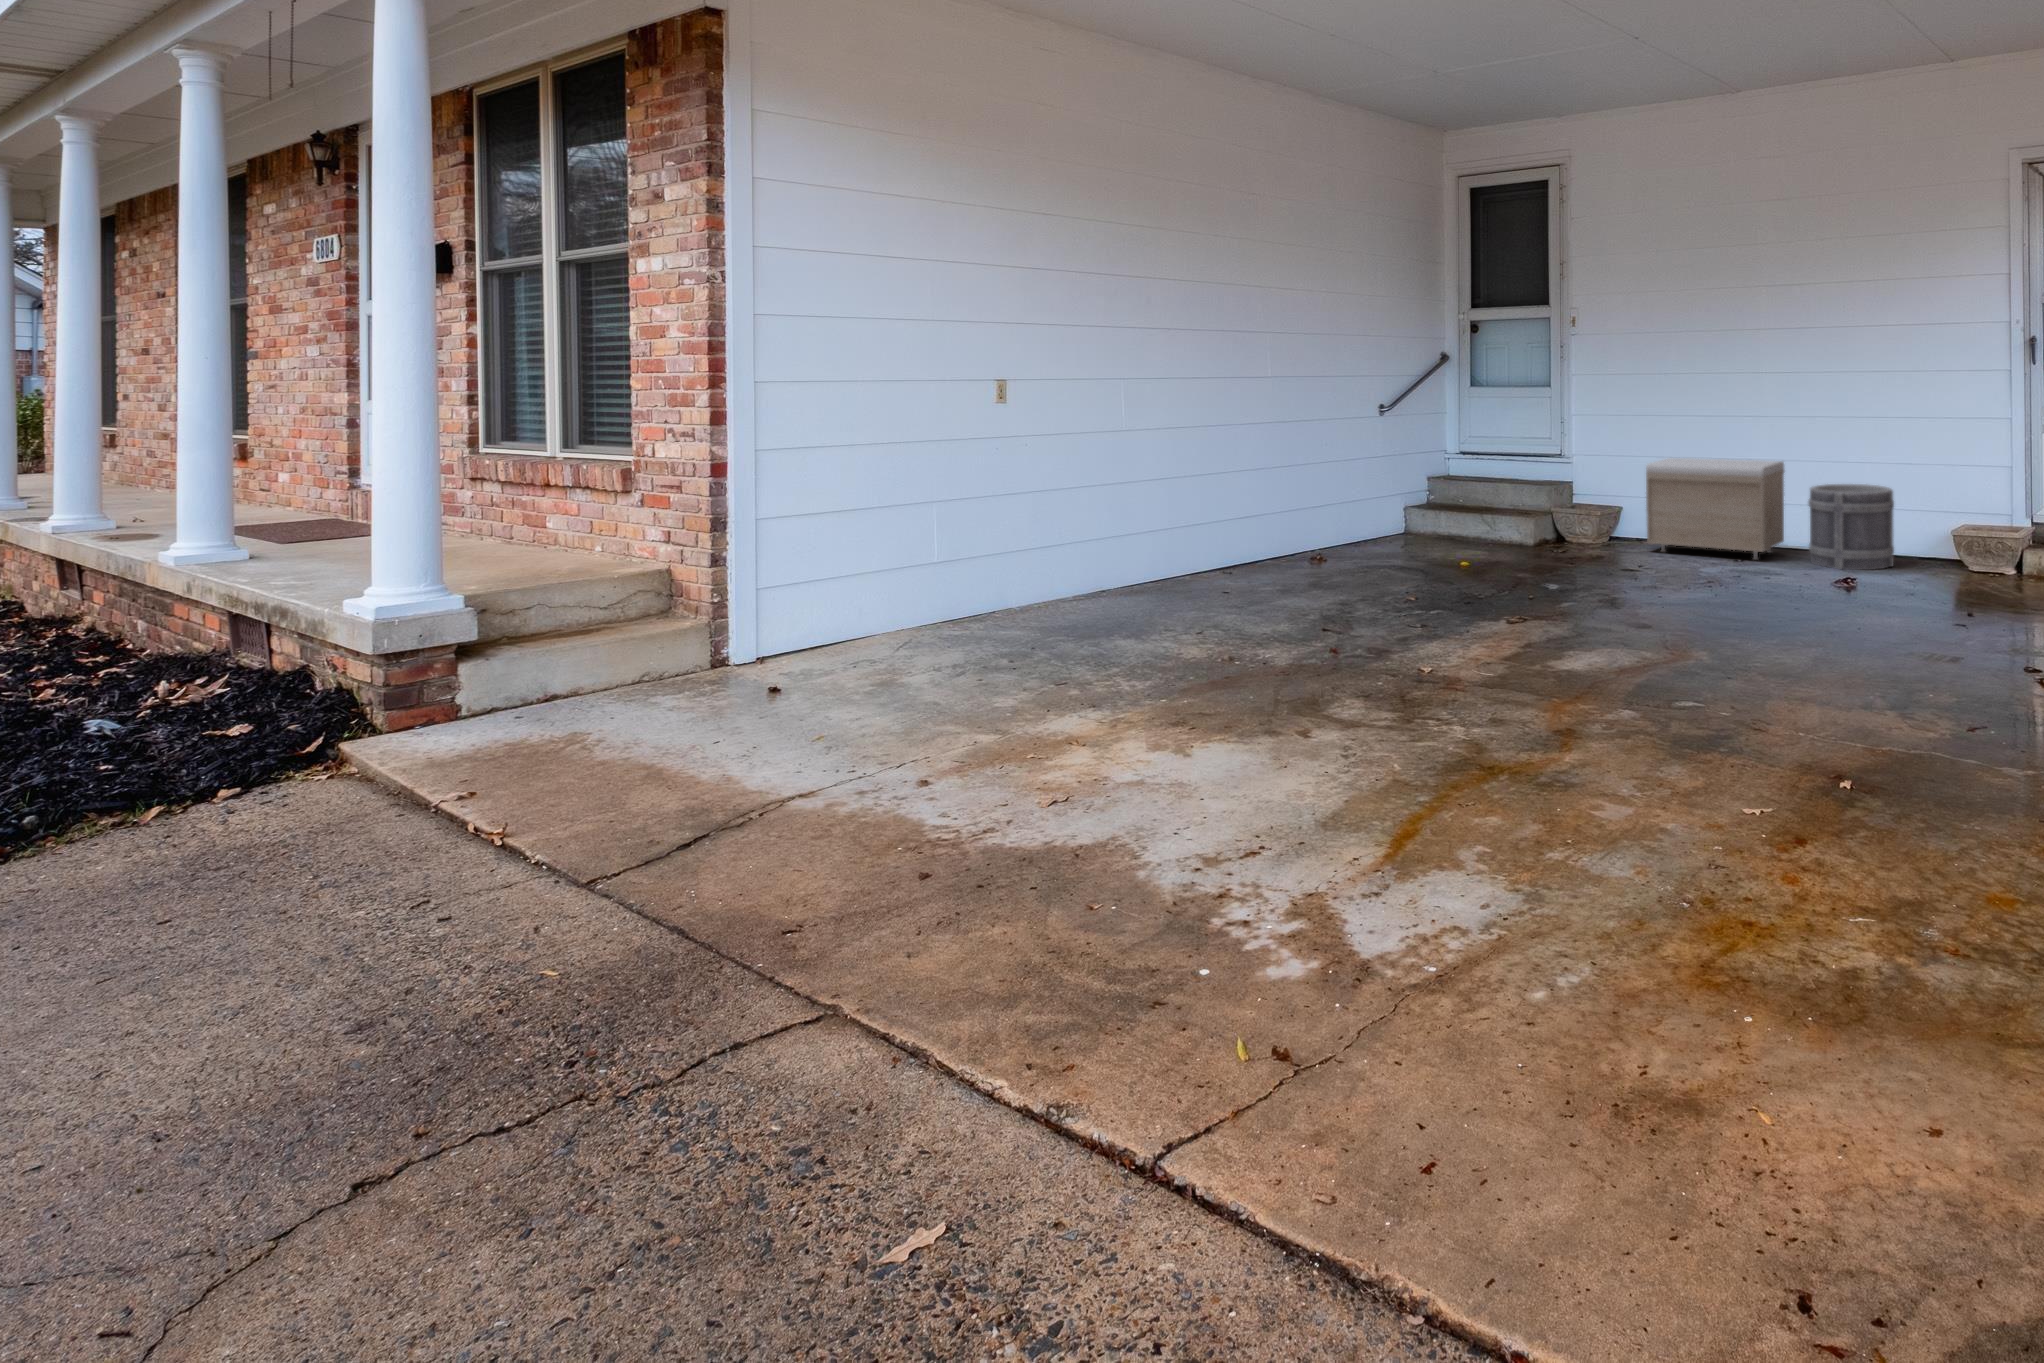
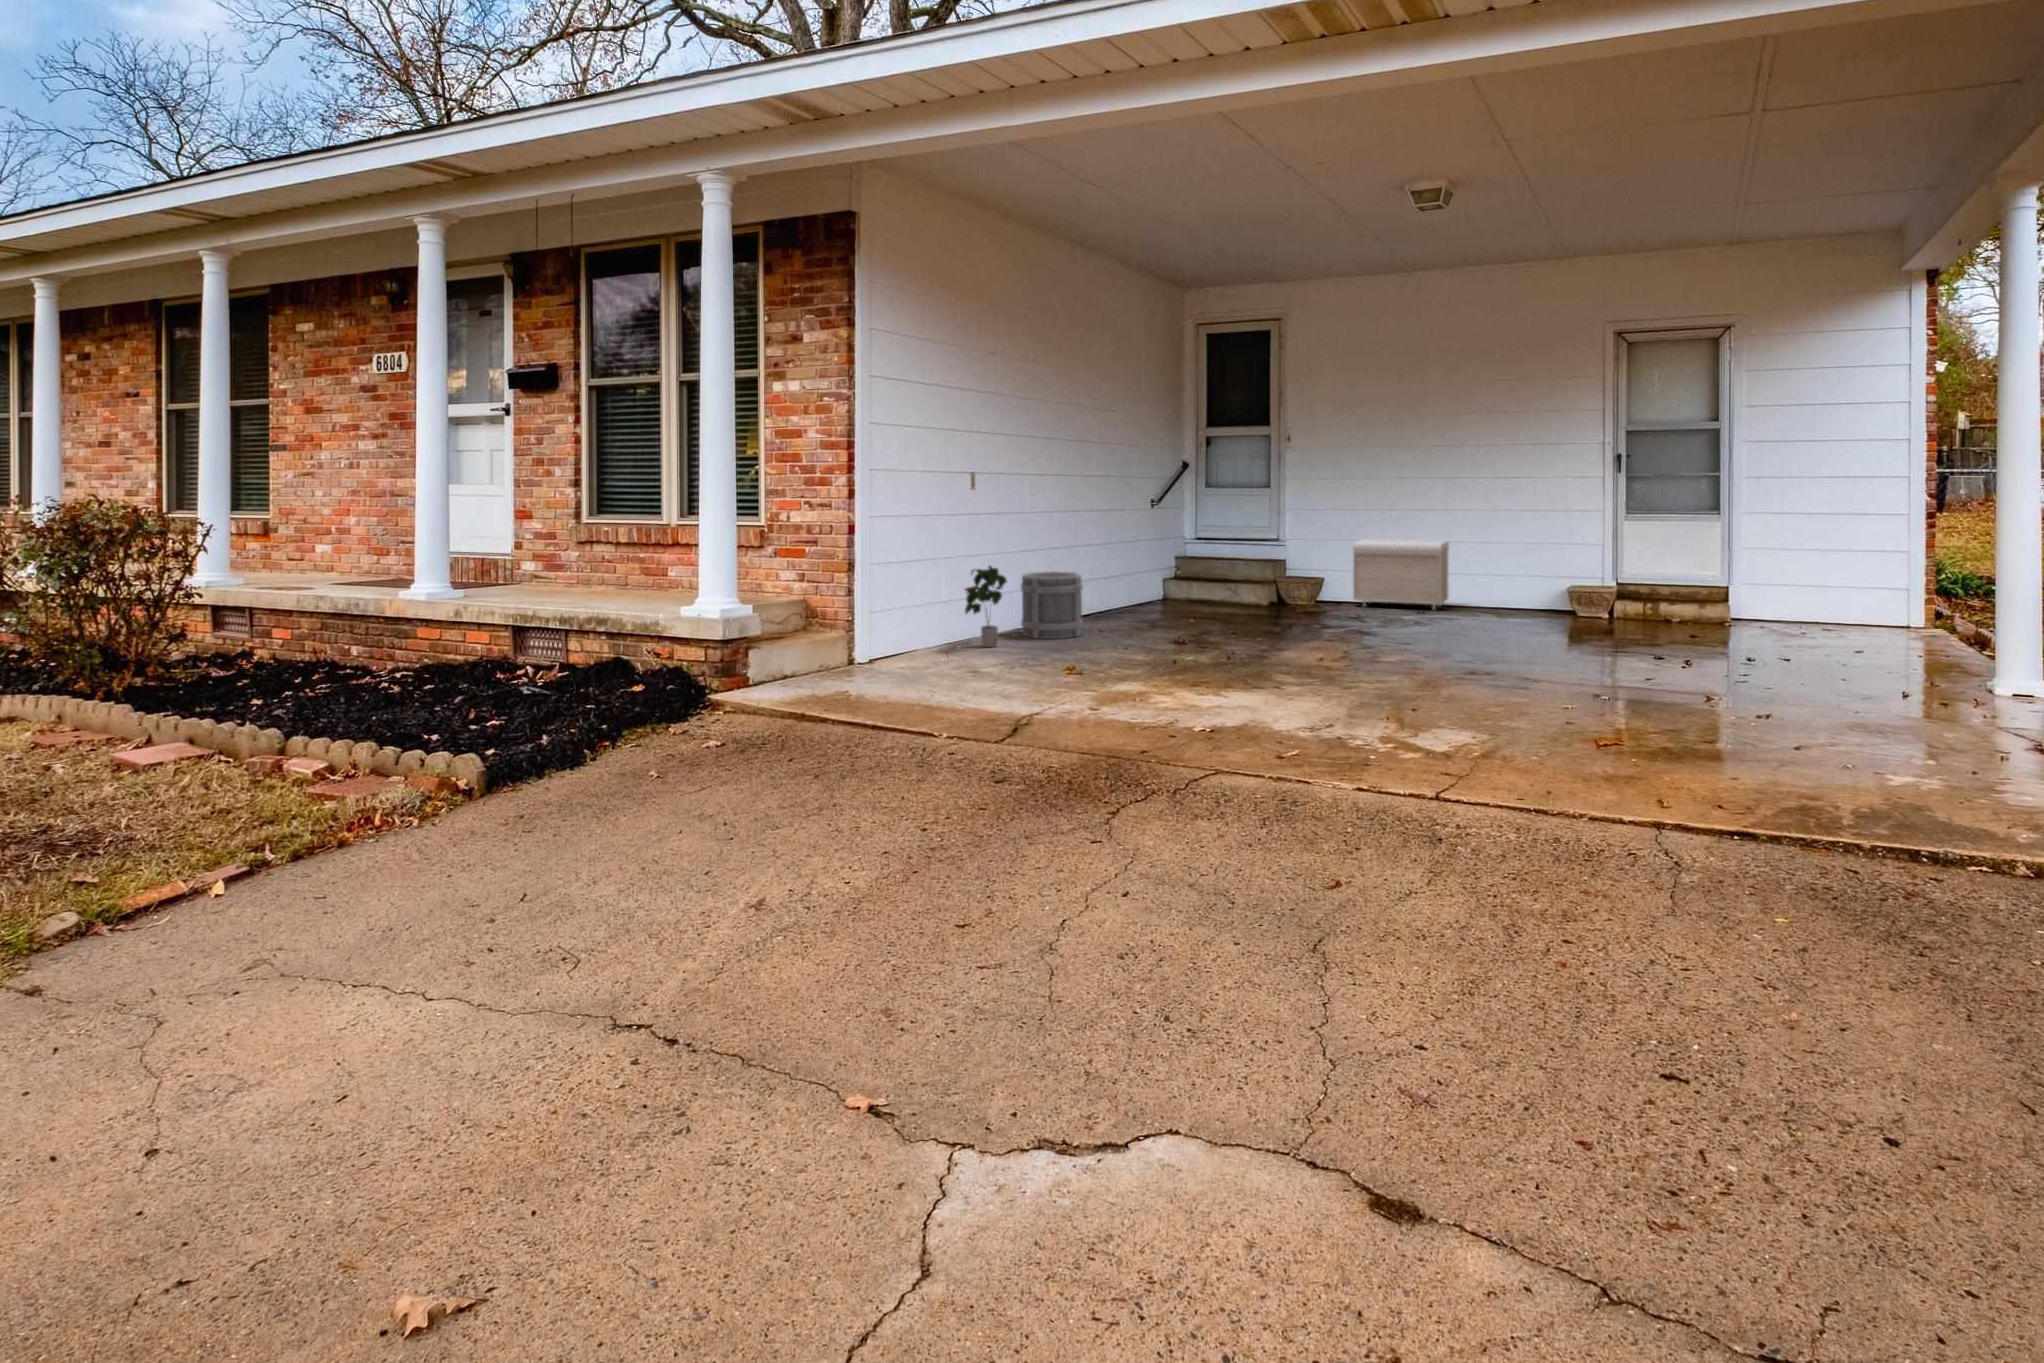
bucket: present [1808,484,1894,570] -> present [1021,571,1083,639]
potted plant: none [976,509,1065,626] -> present [965,566,1007,647]

